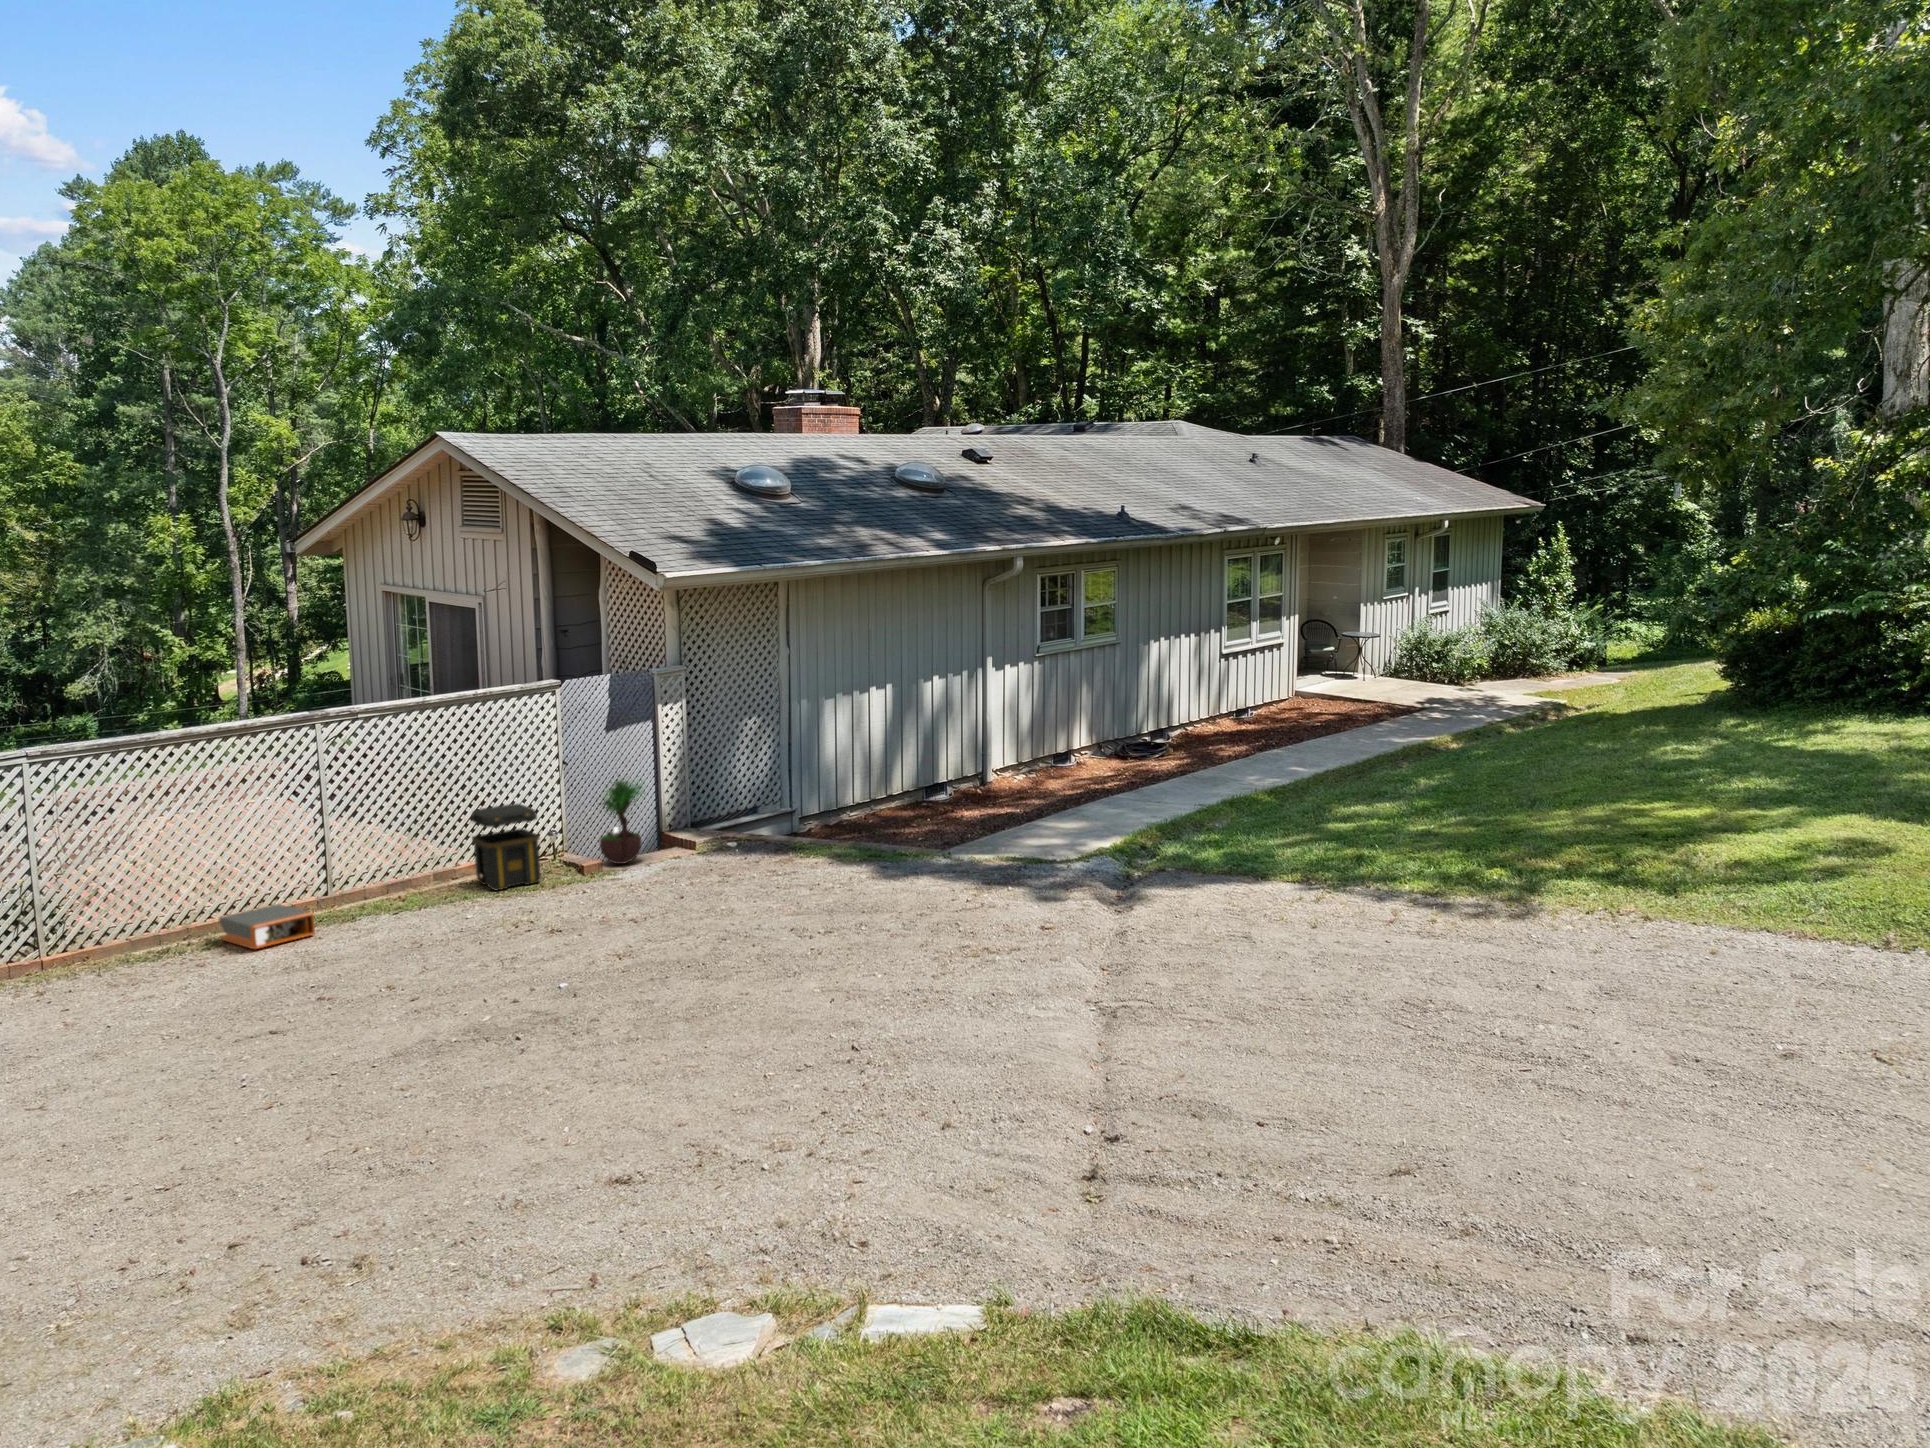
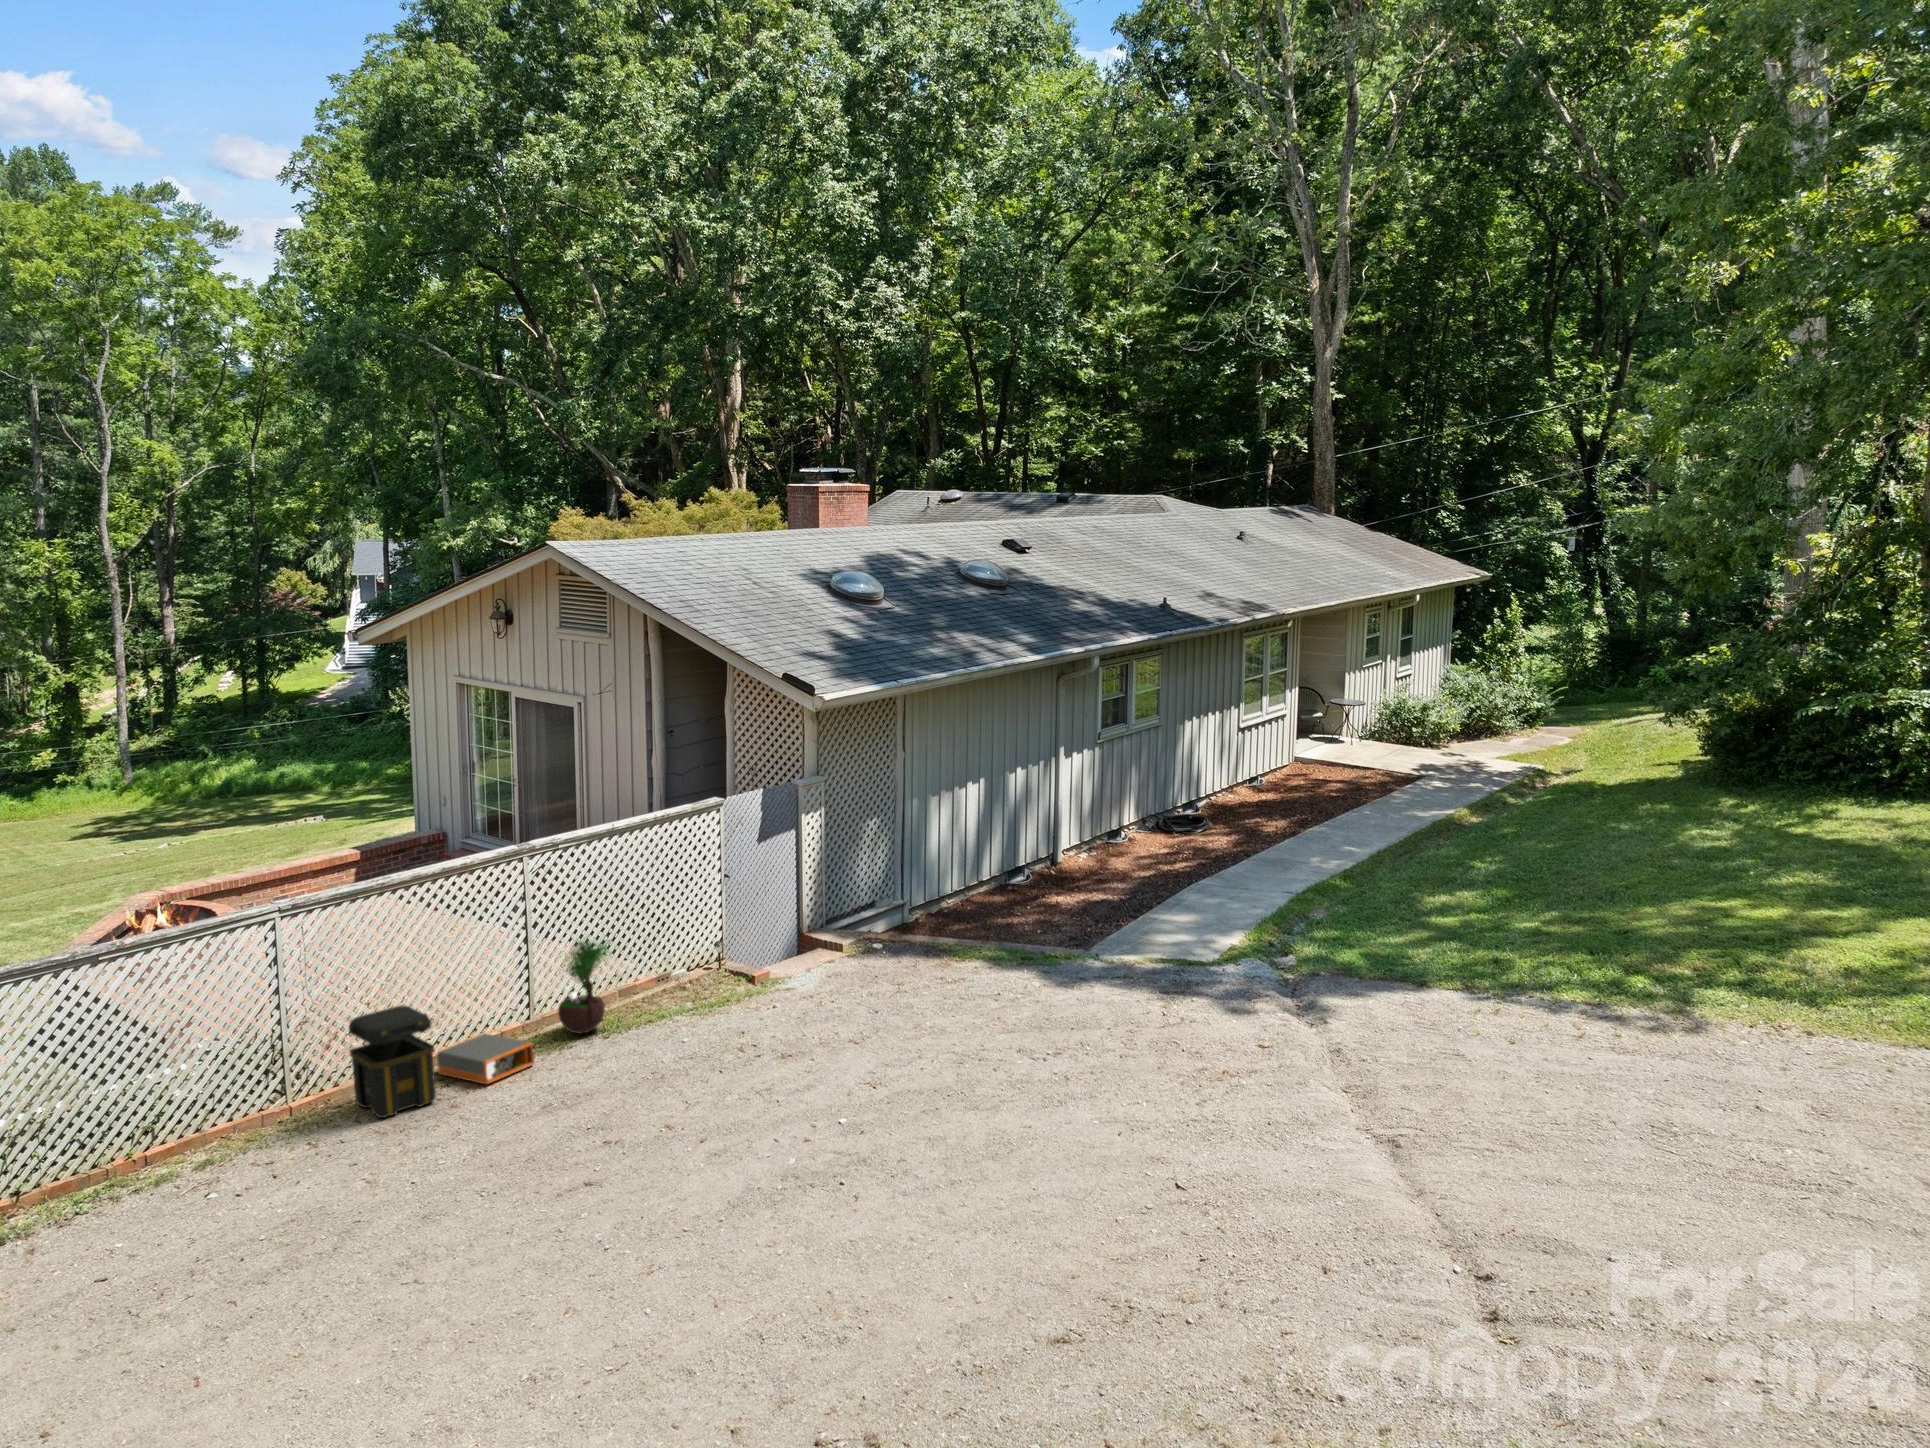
potted tree: present [598,776,645,864] -> present [558,937,609,1034]
toolbox: present [471,804,541,890] -> present [348,1005,436,1118]

